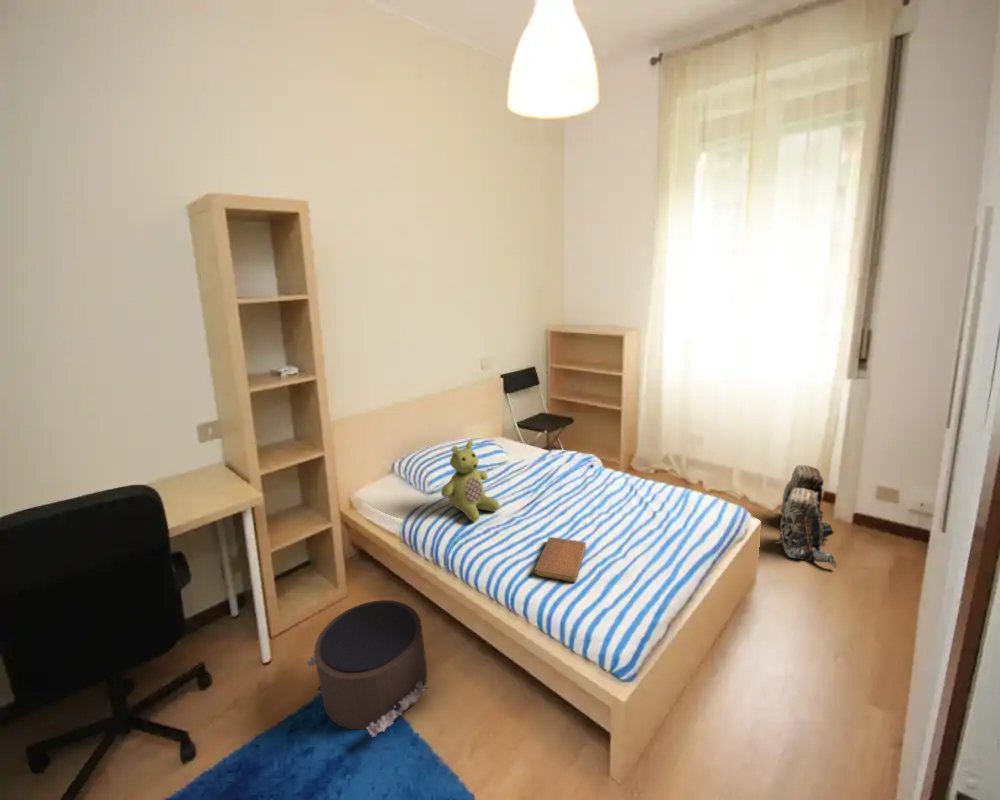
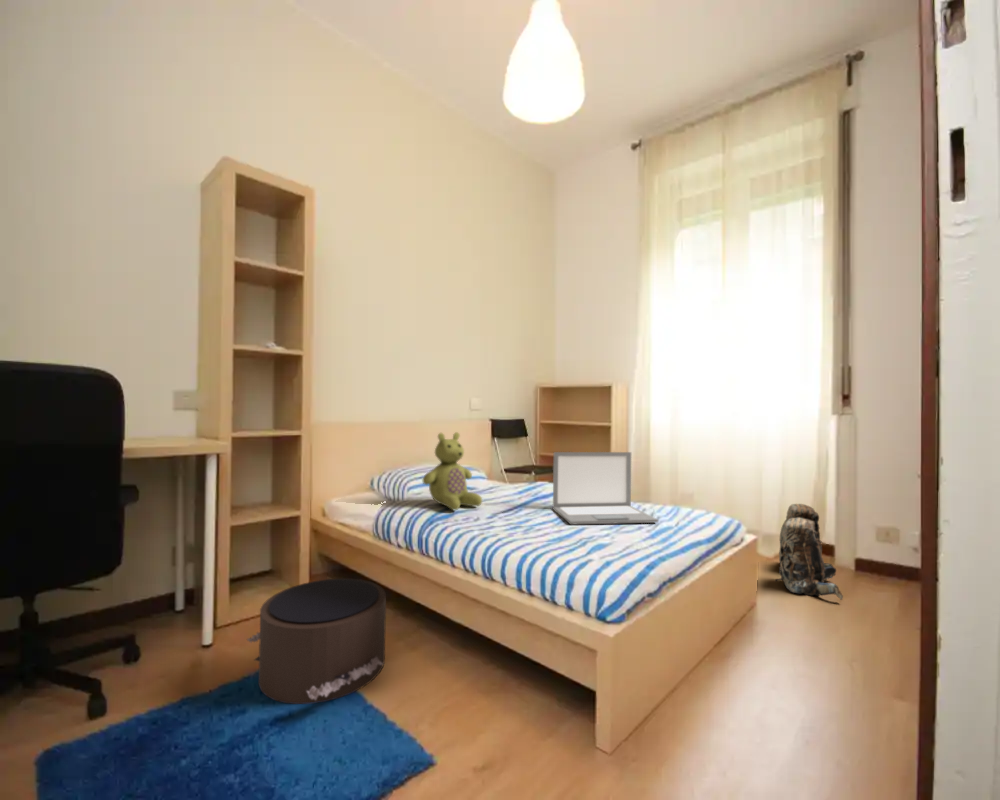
laptop: none [566,450,668,538] -> present [553,452,658,524]
notebook: present [534,537,586,582] -> none [515,519,572,546]

